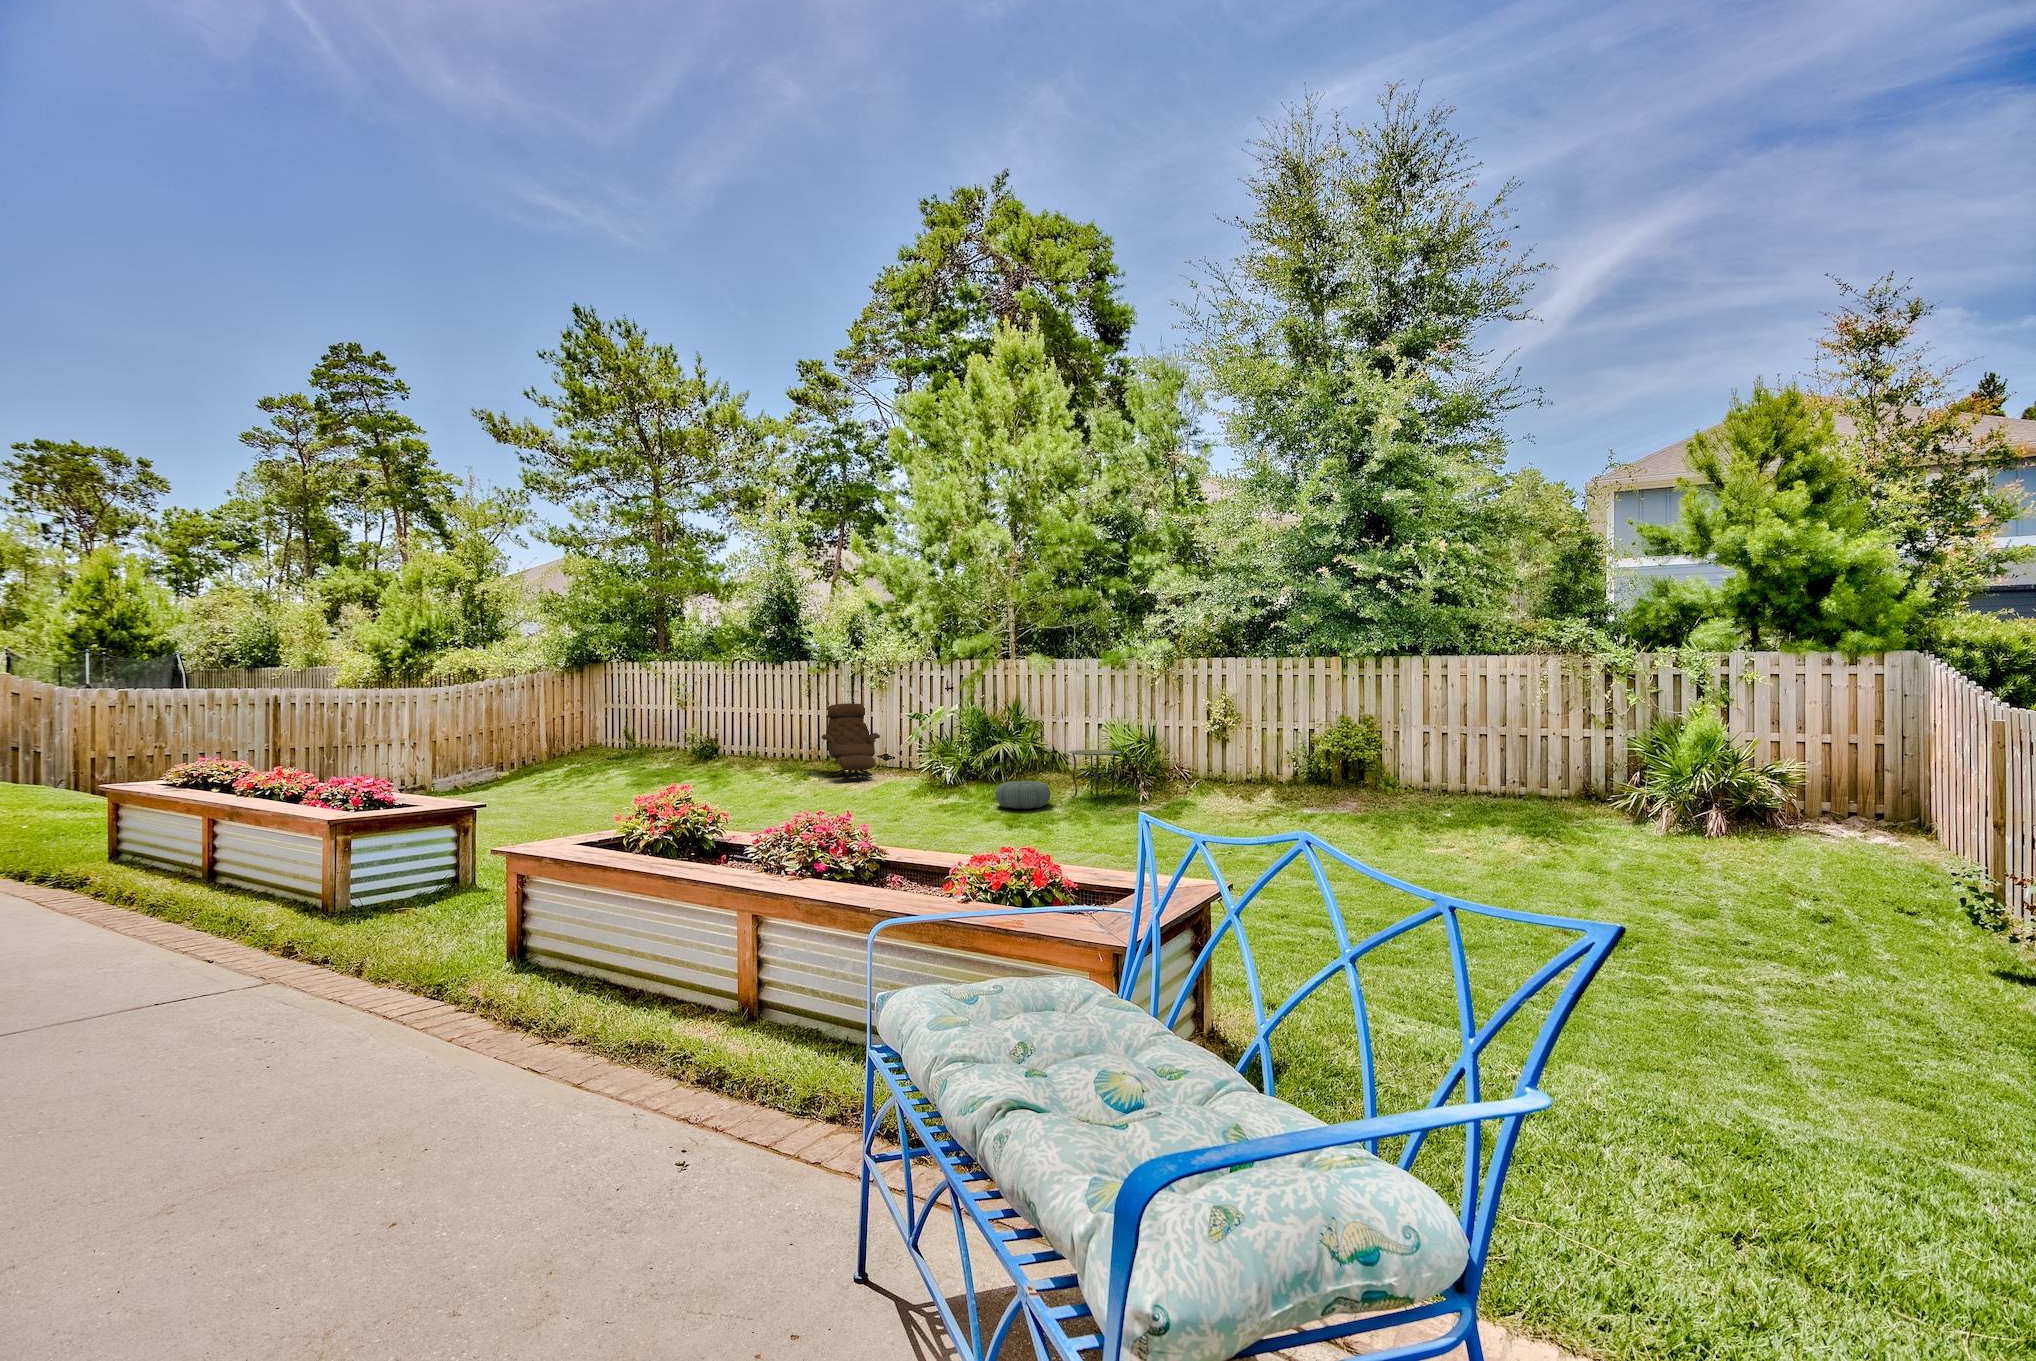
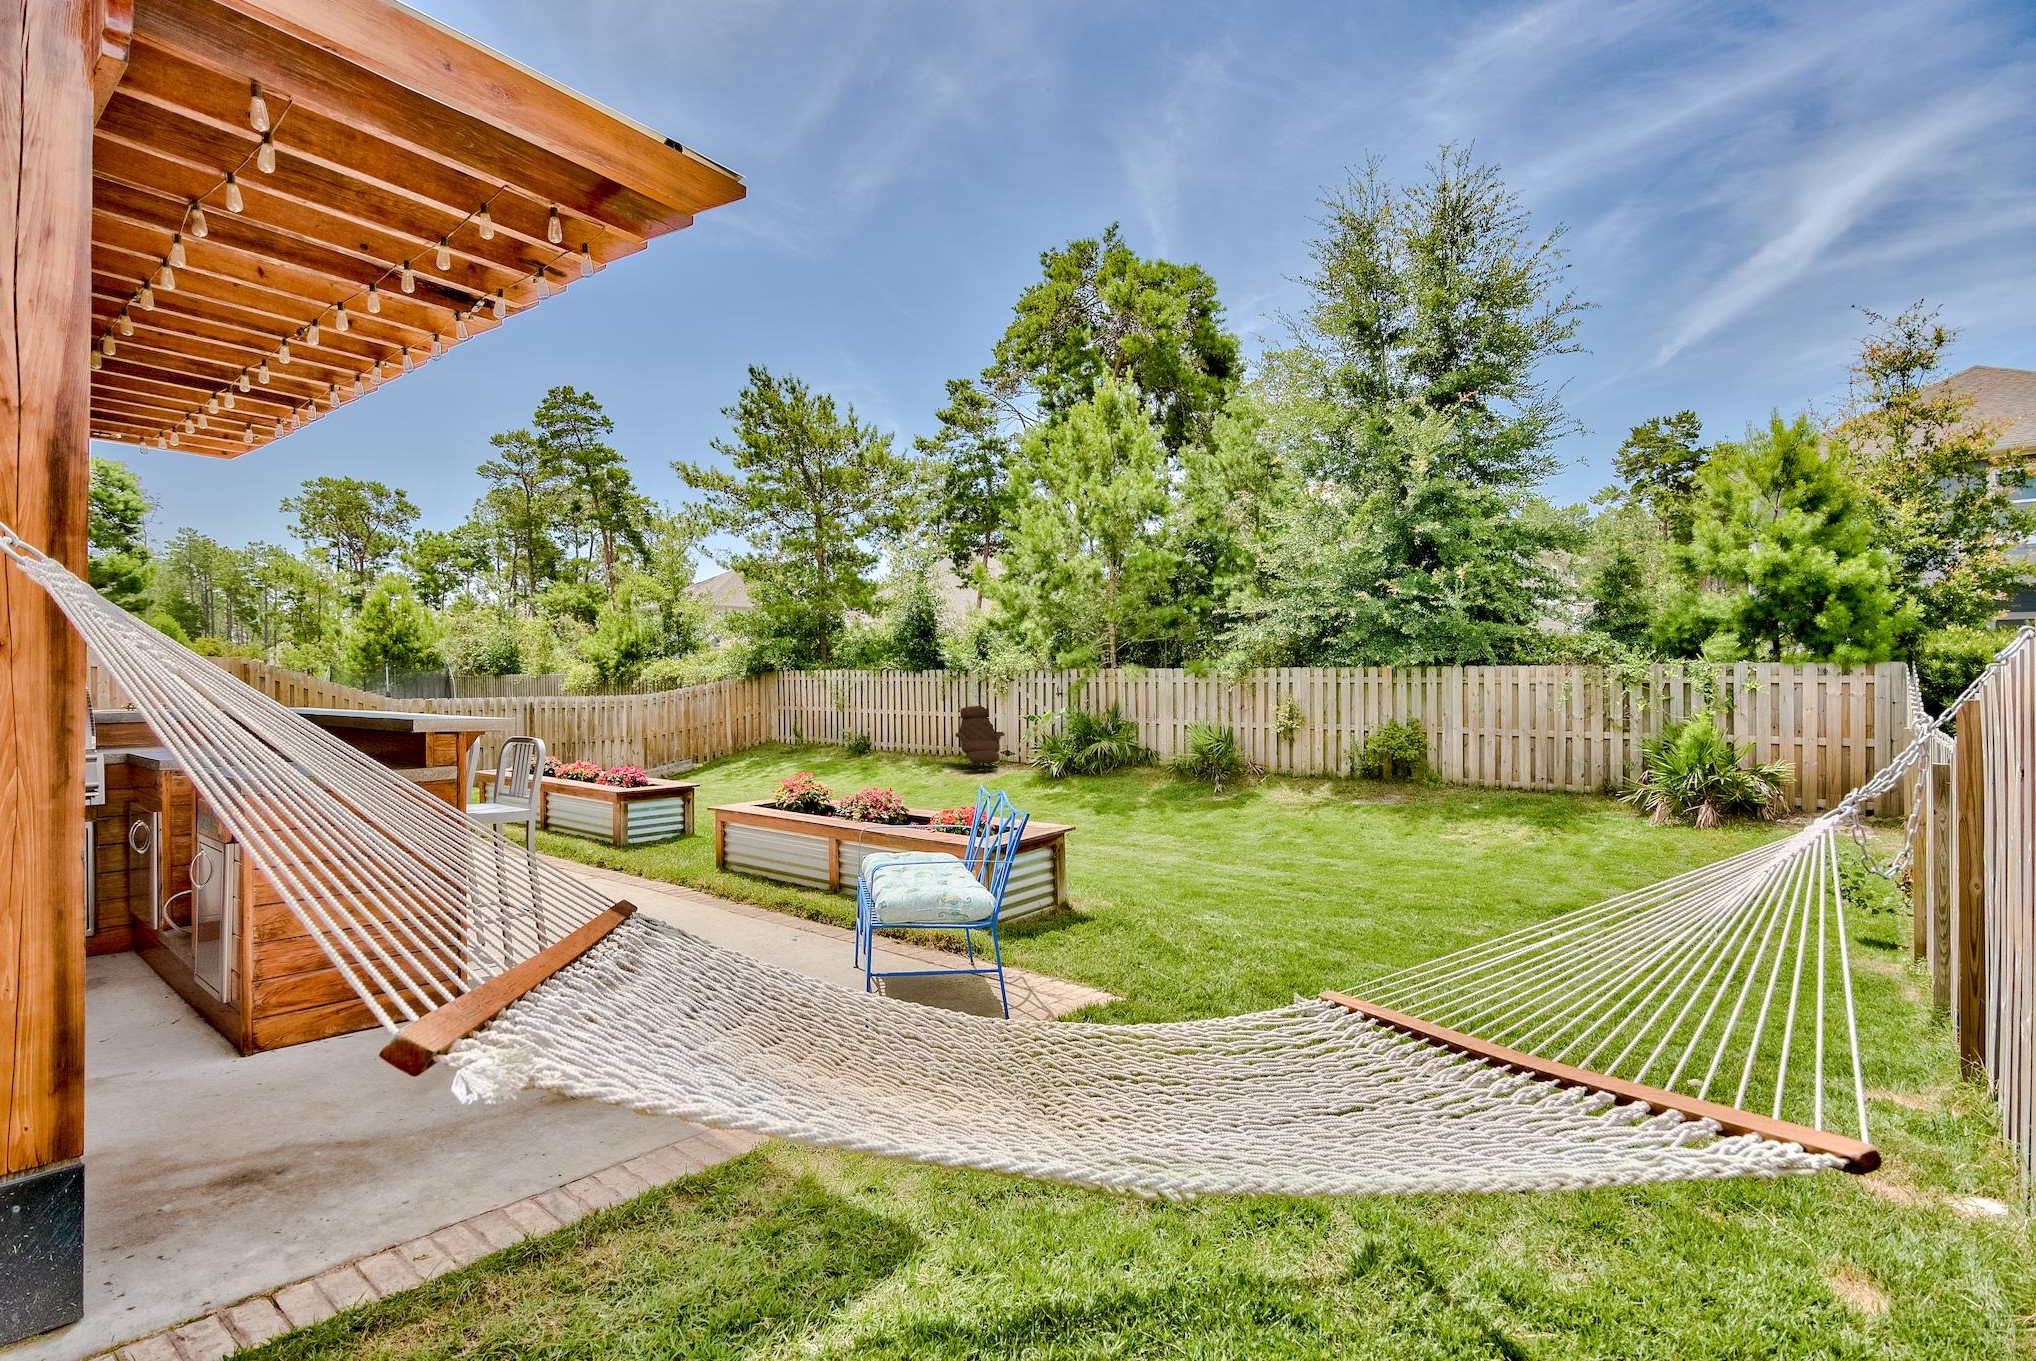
side table: present [1069,750,1120,800] -> none [1156,747,1202,791]
pouf: present [995,781,1050,809] -> none [1093,774,1139,797]

